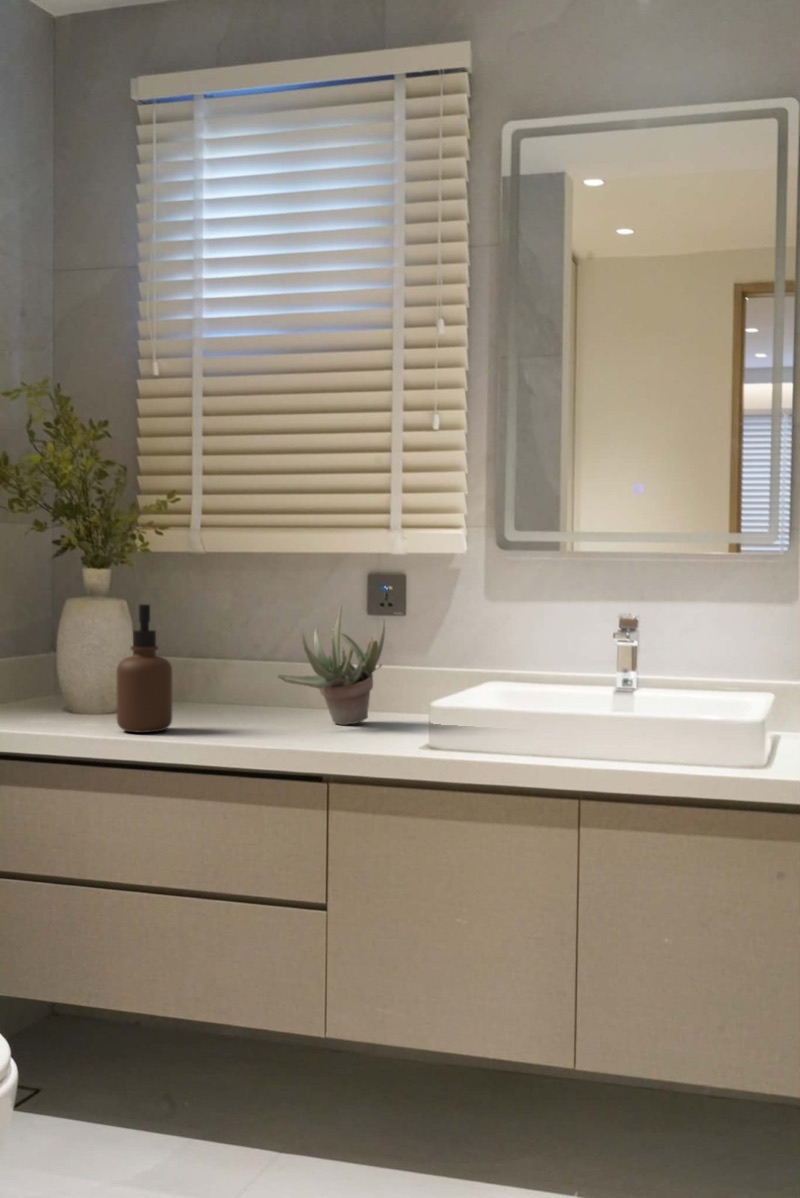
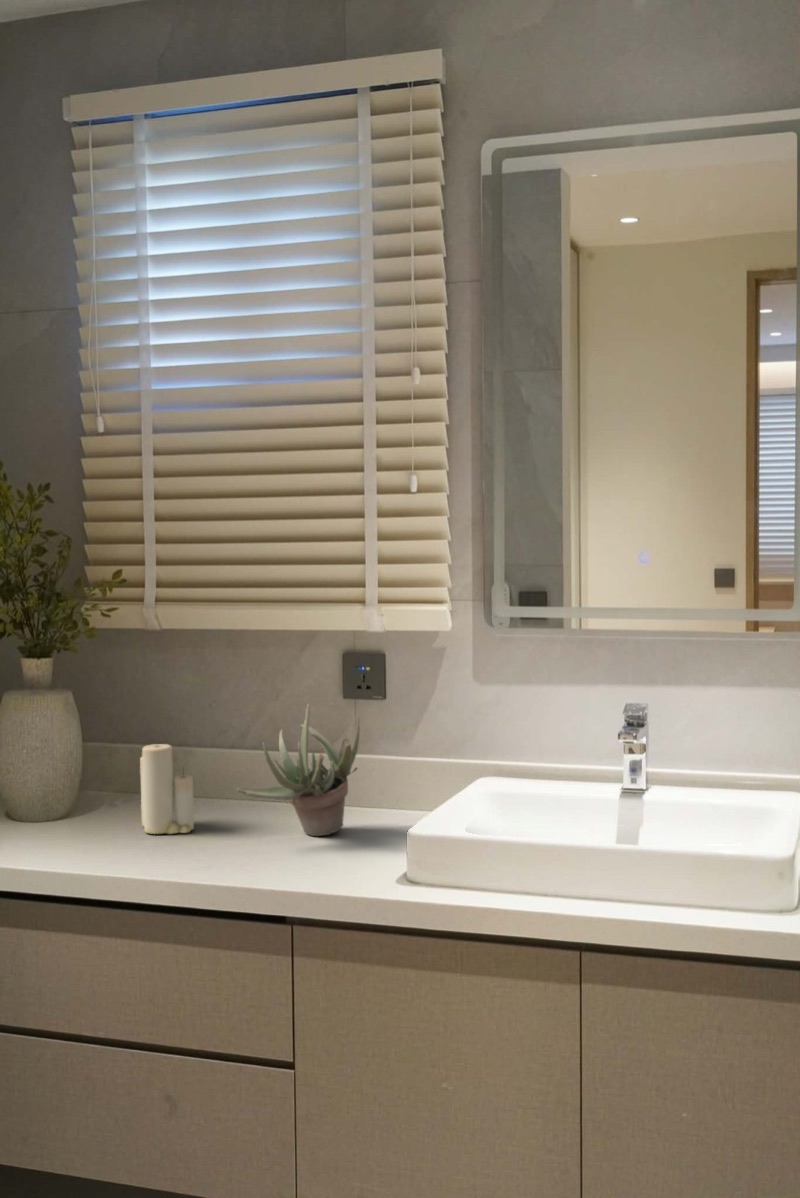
soap dispenser: present [117,604,172,733] -> none [53,713,119,861]
candle: none [188,635,235,721] -> present [140,744,194,834]

